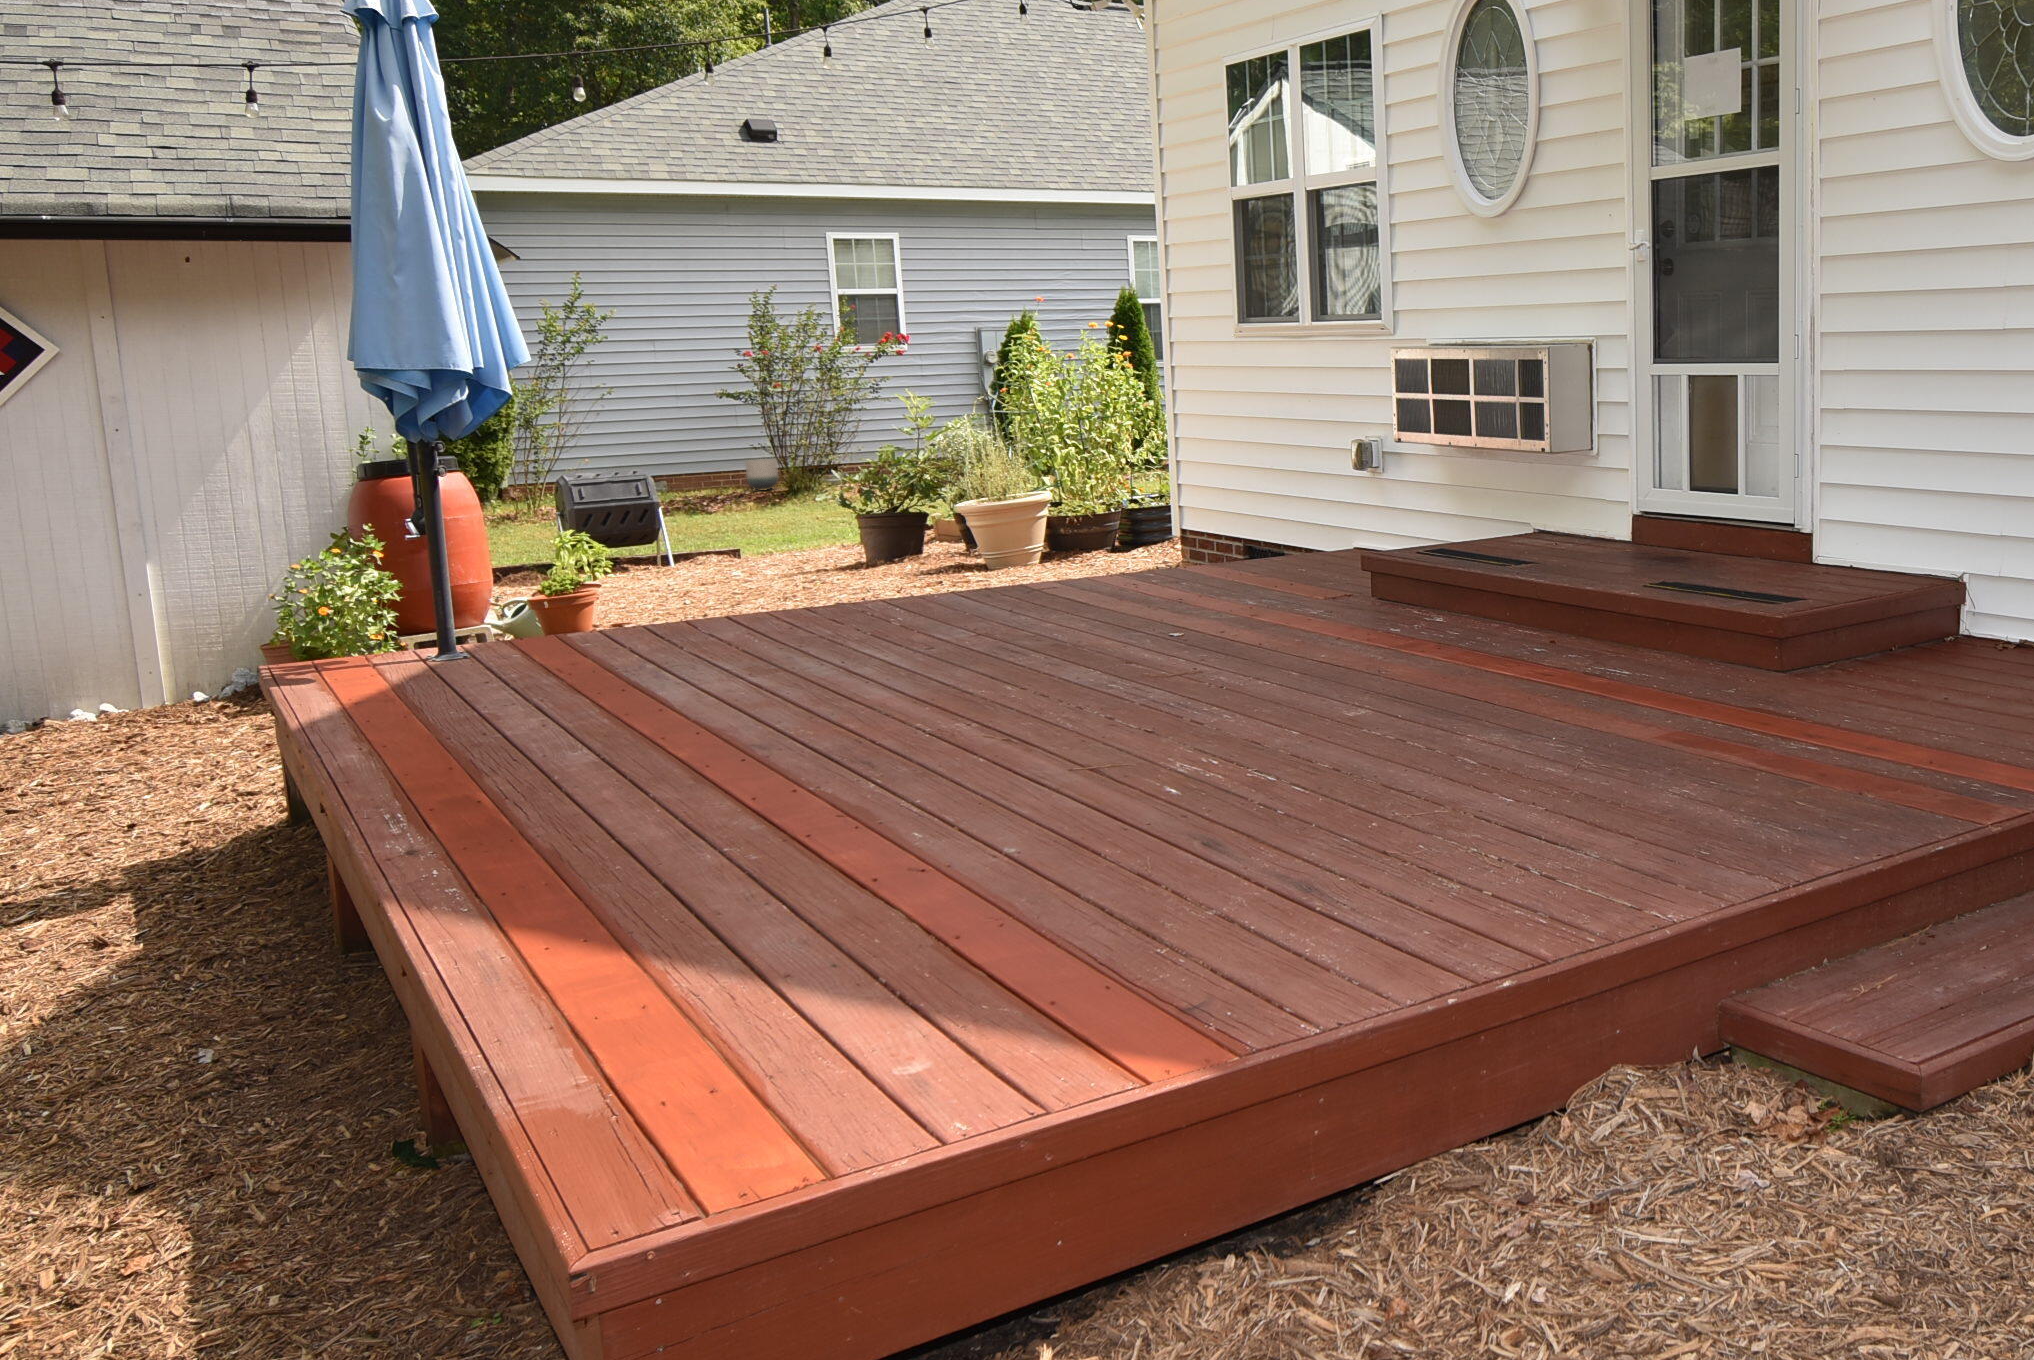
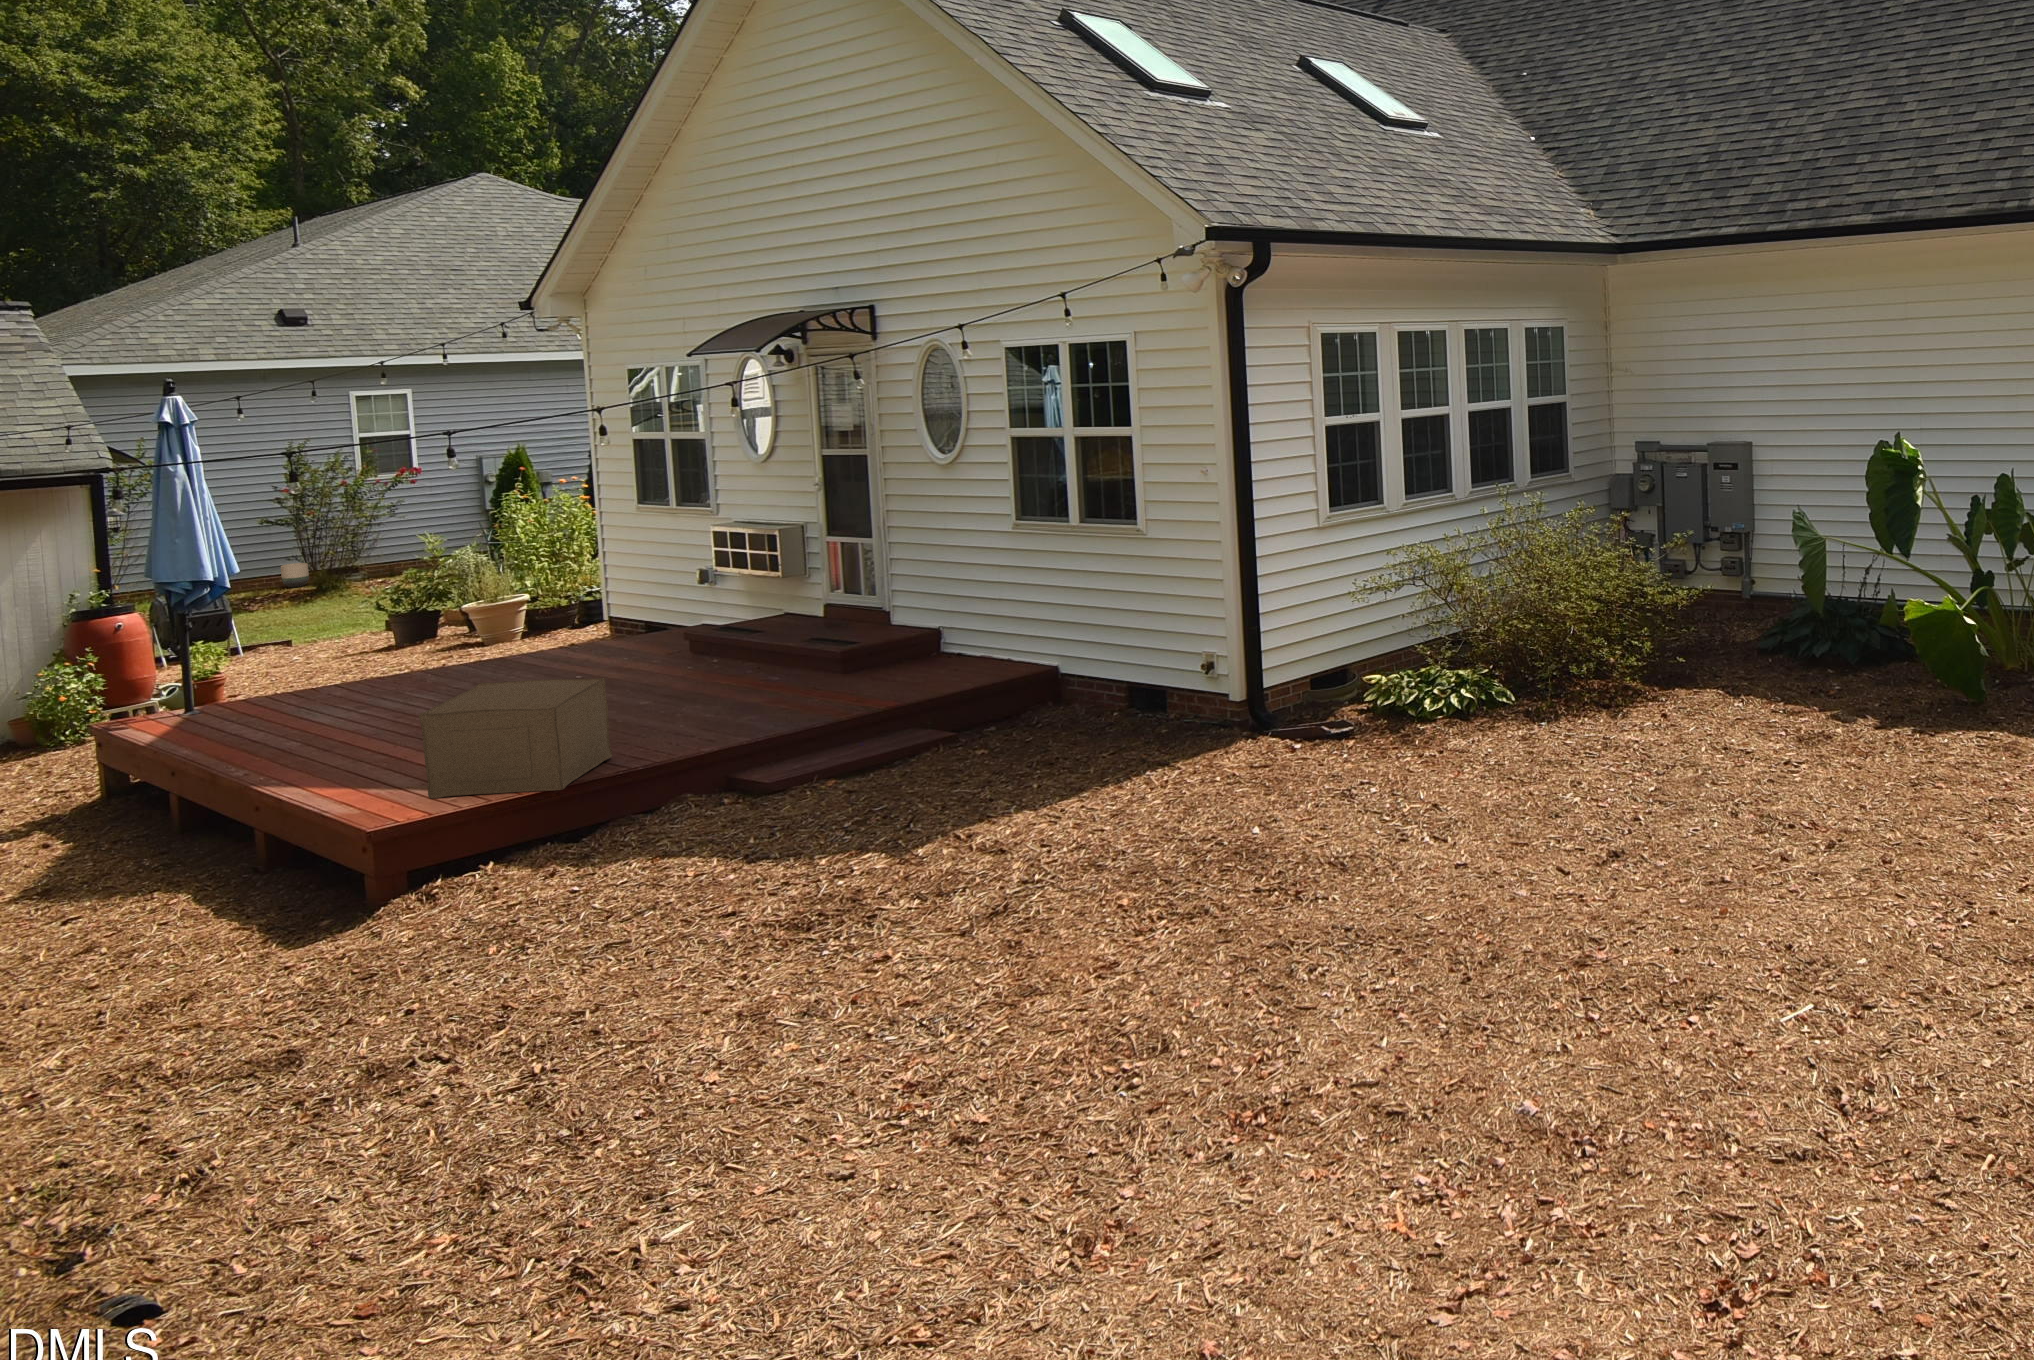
ottoman: none [813,611,1360,1004] -> present [419,678,612,799]

